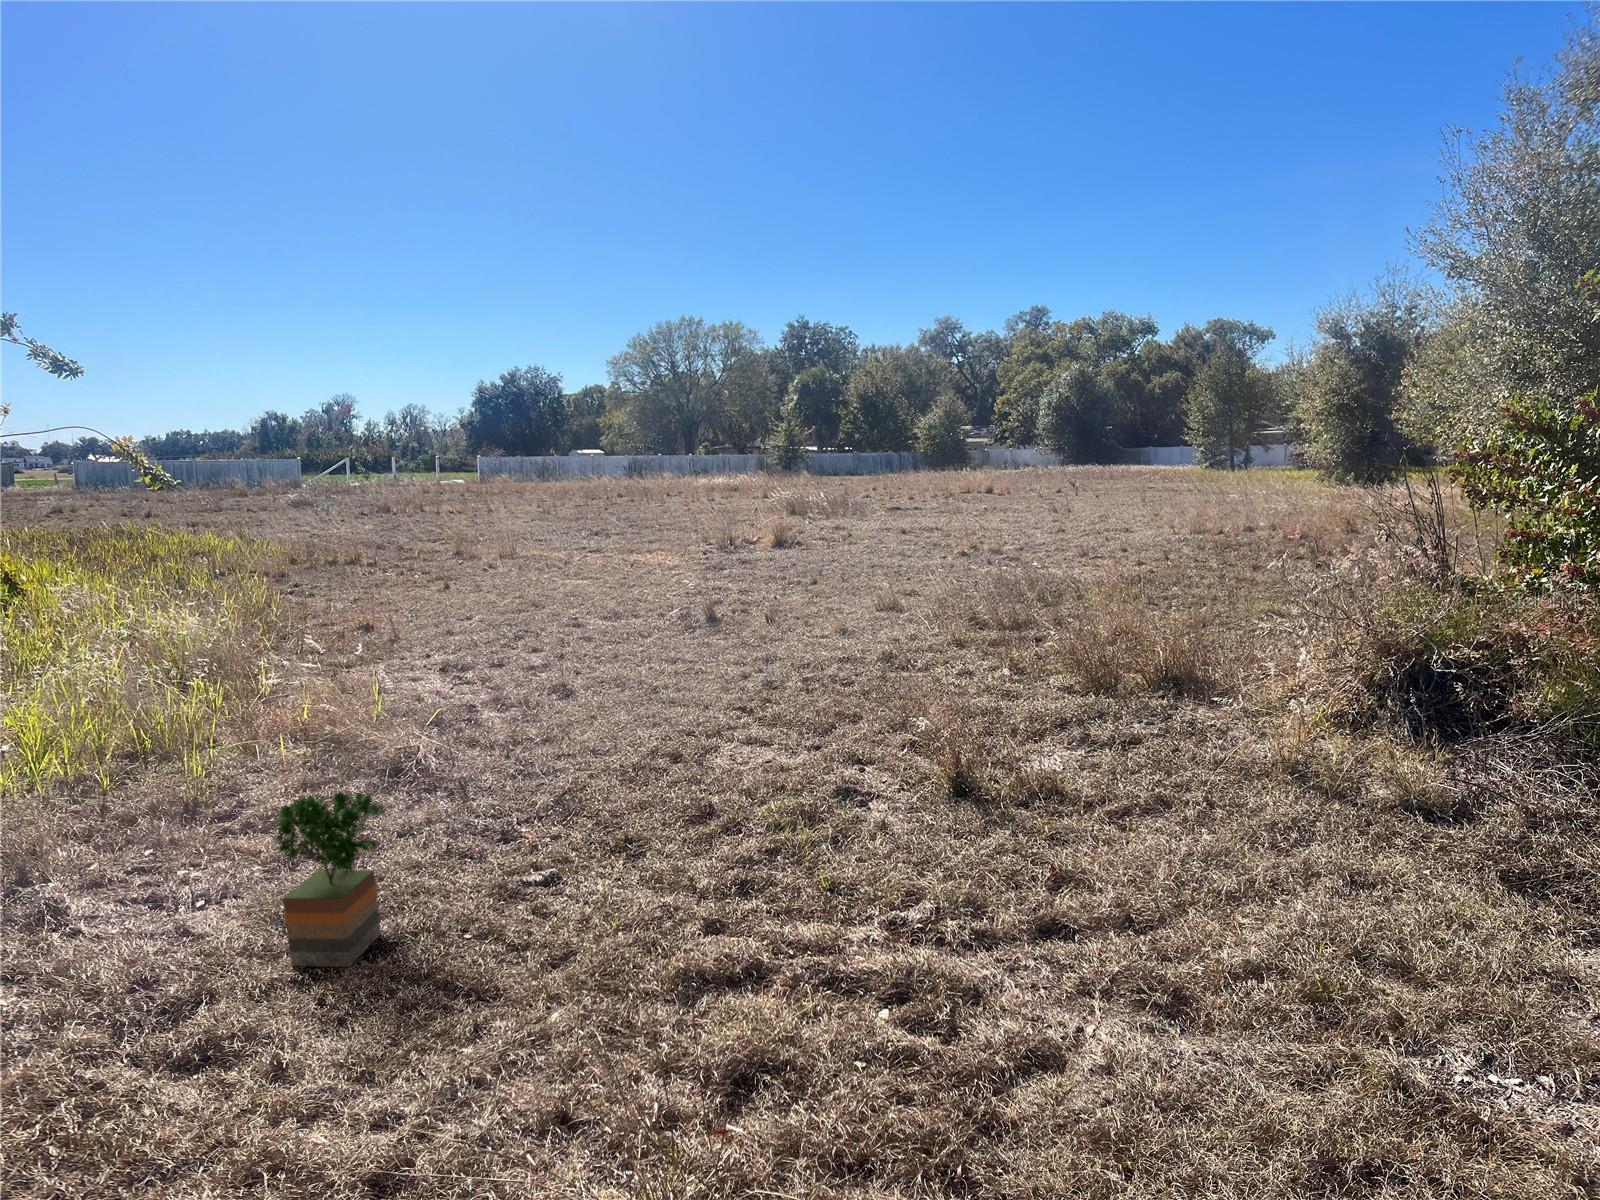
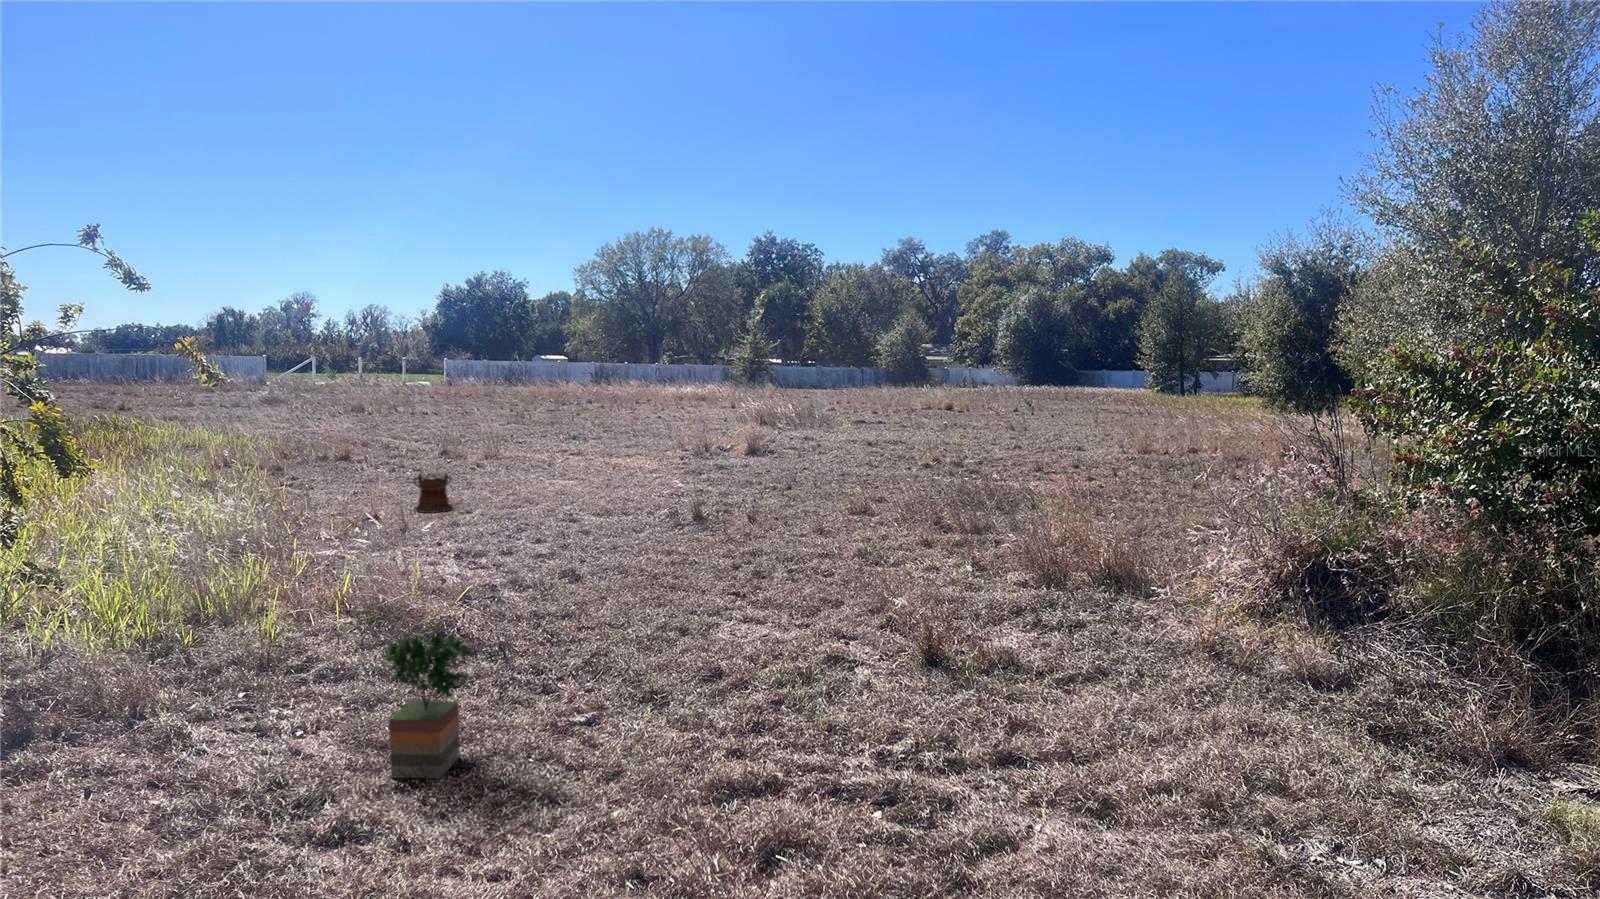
bucket: none [407,580,452,622] -> present [413,474,453,513]

